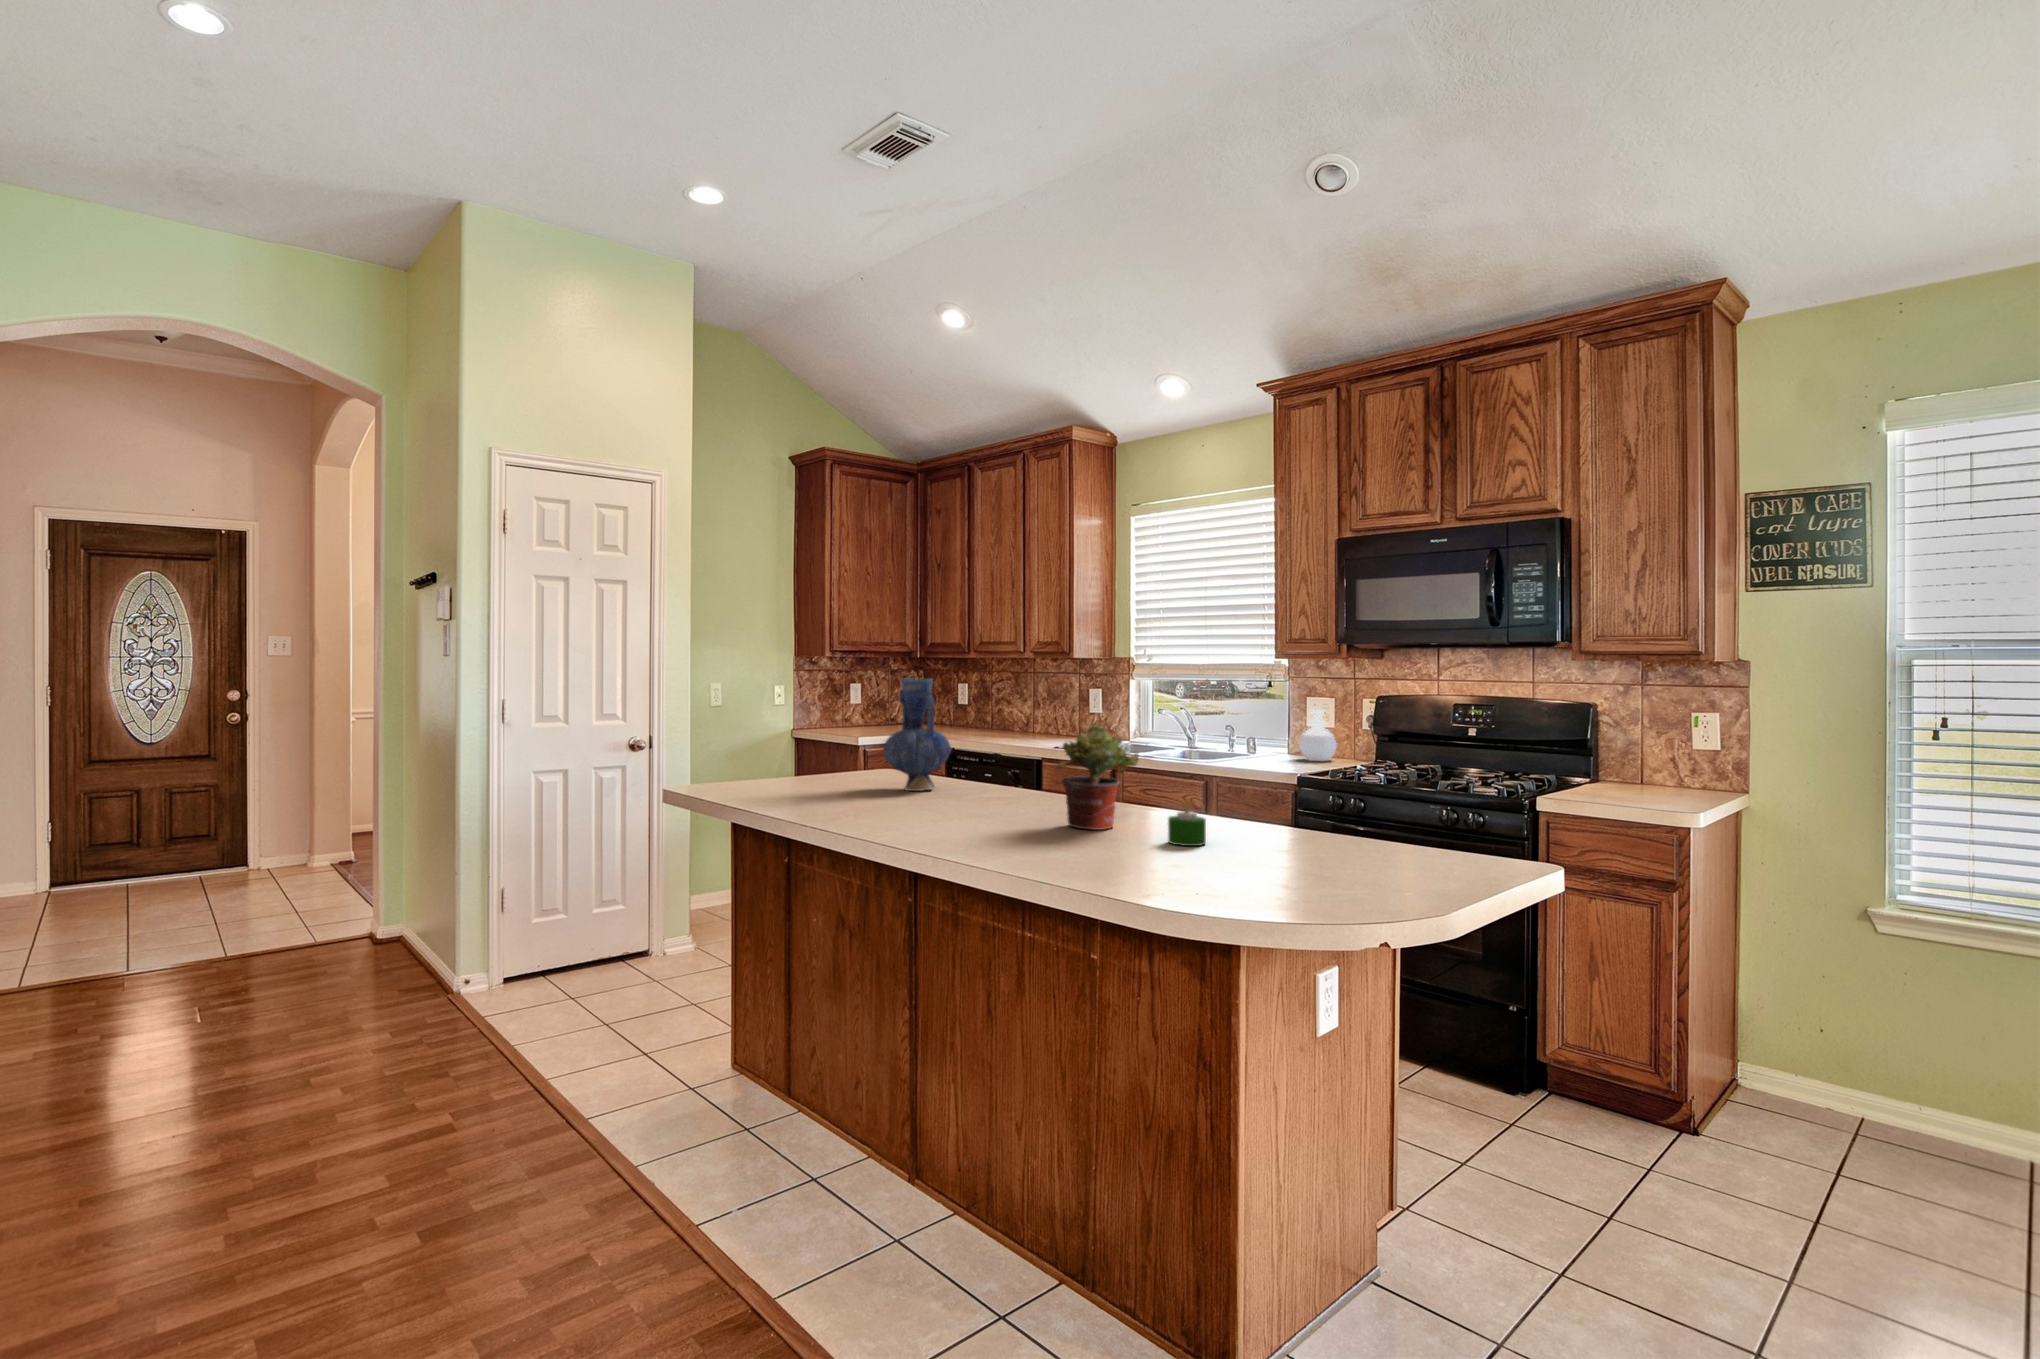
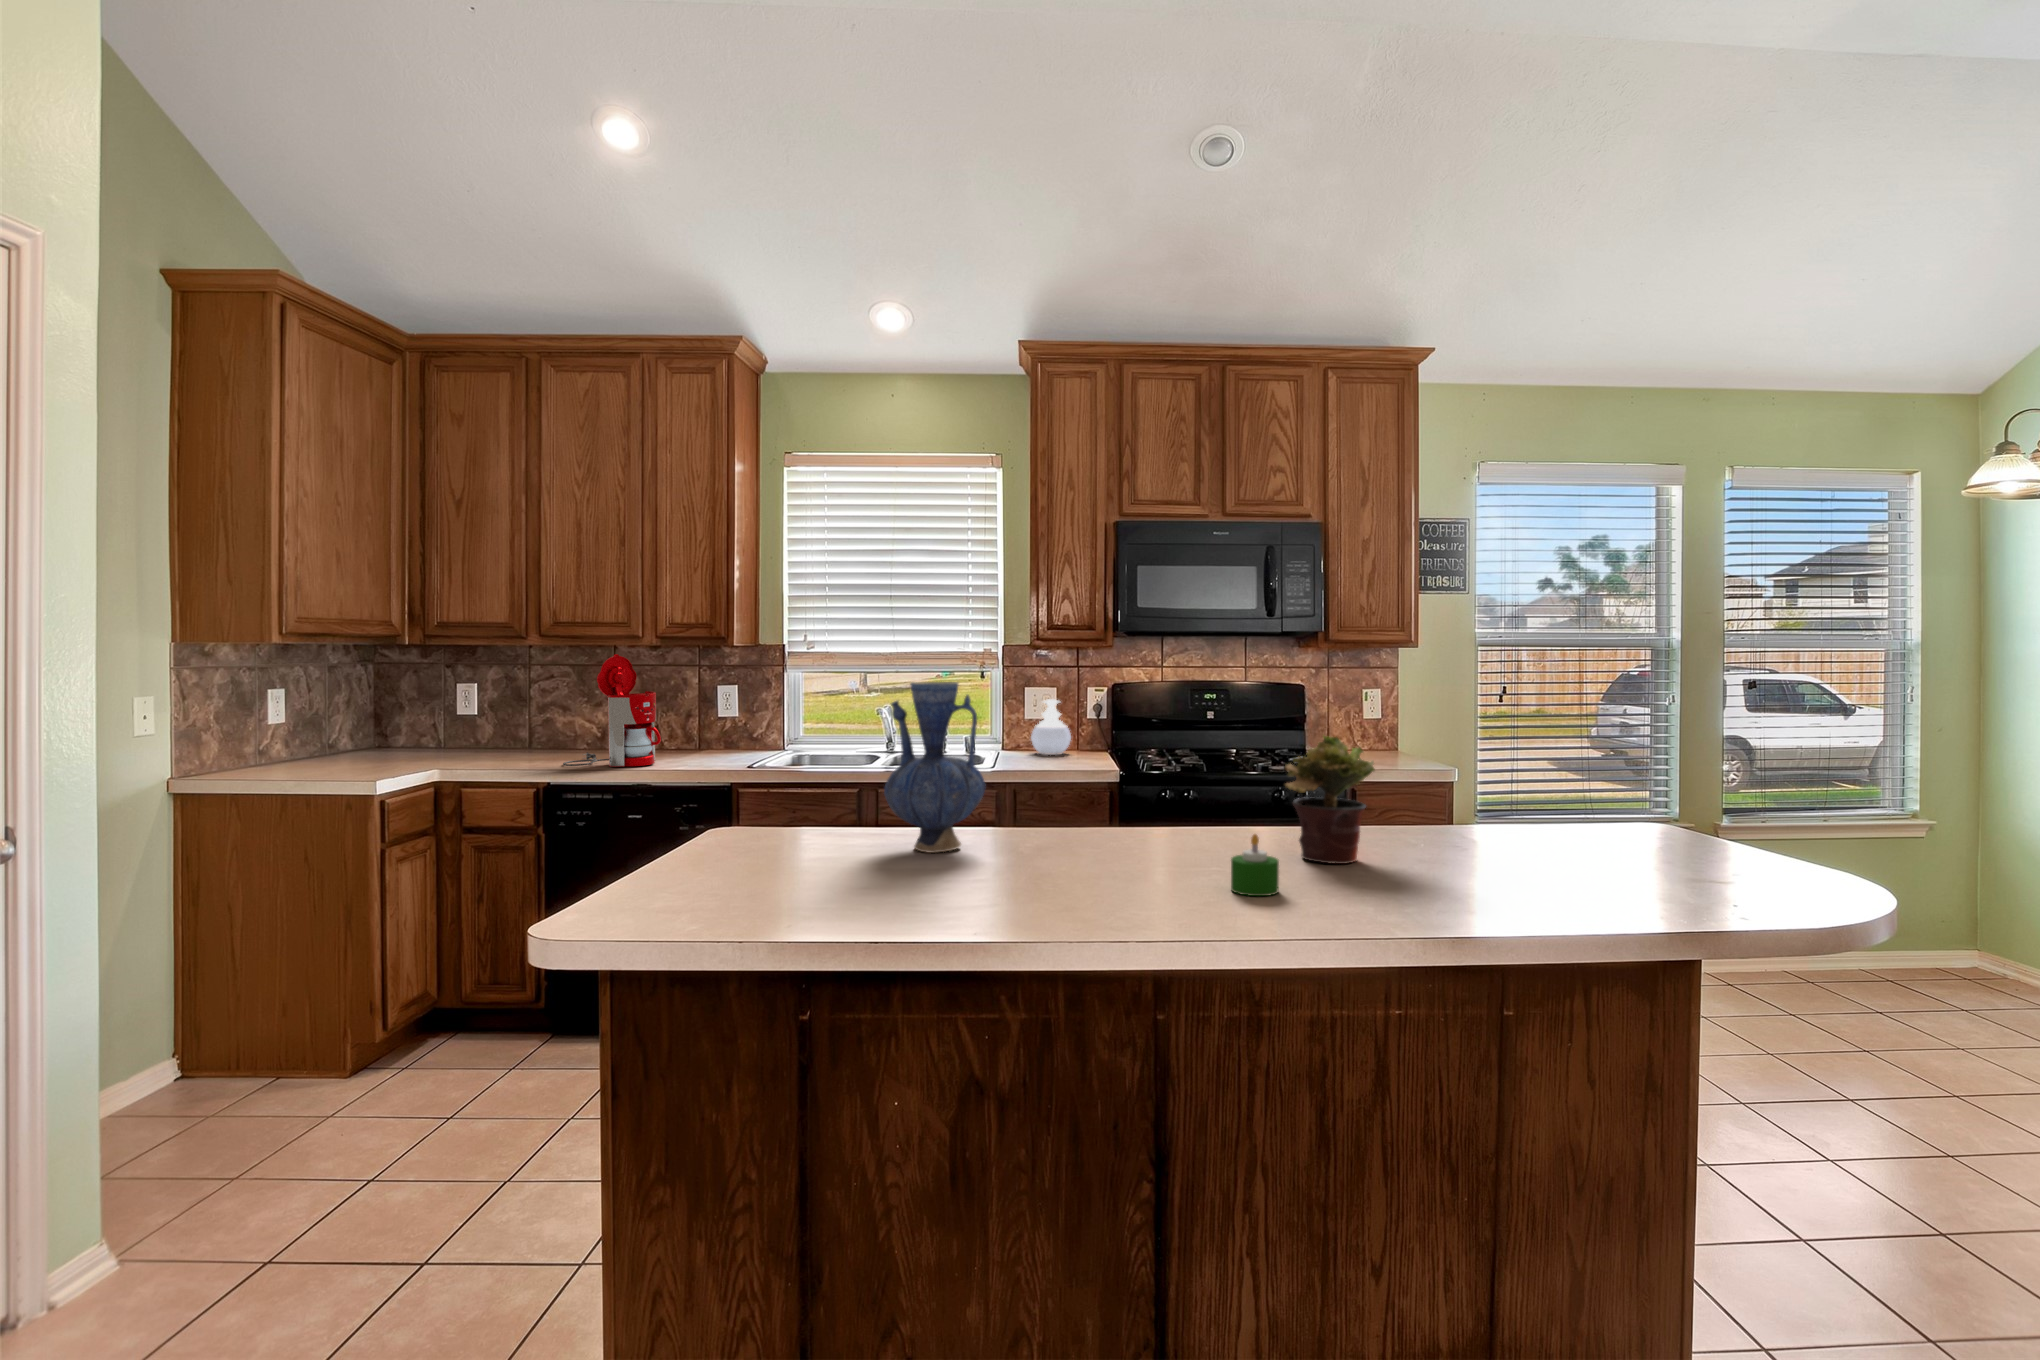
coffee maker: none [967,664,1020,742] -> present [563,654,661,767]
candle: present [1168,799,1206,846] -> present [1231,834,1279,896]

